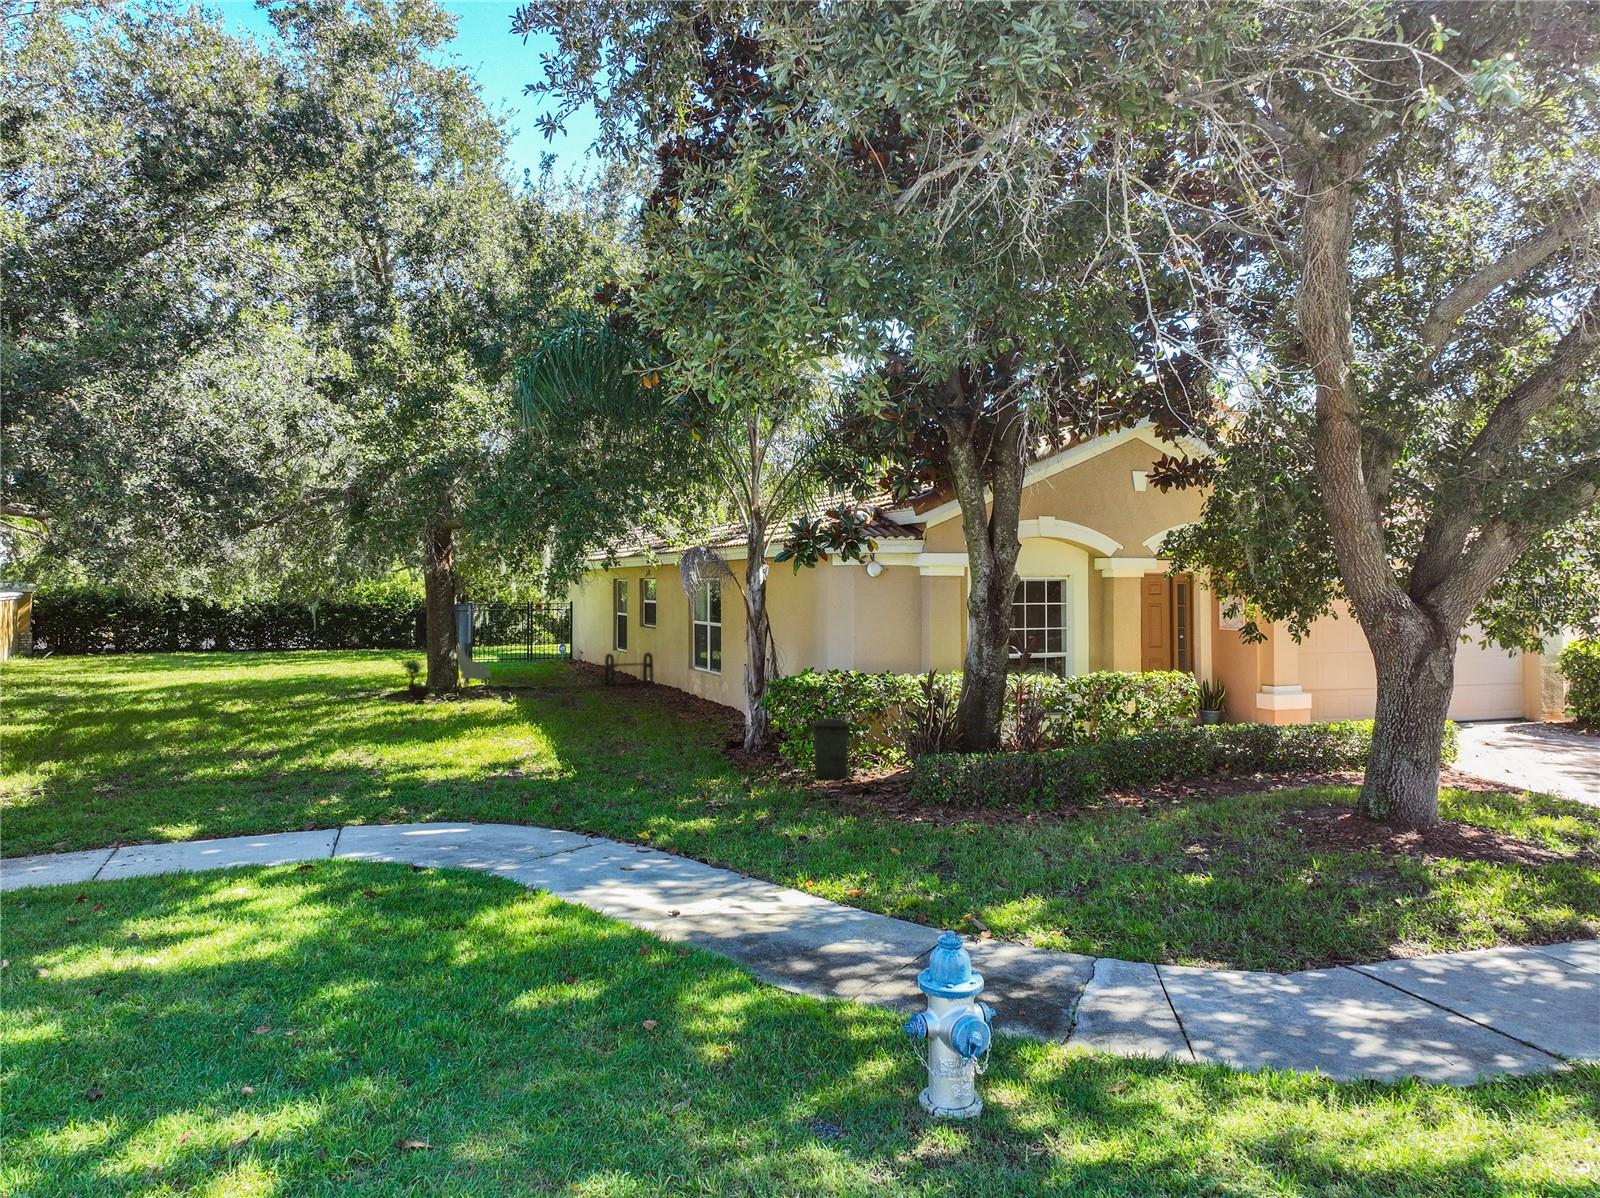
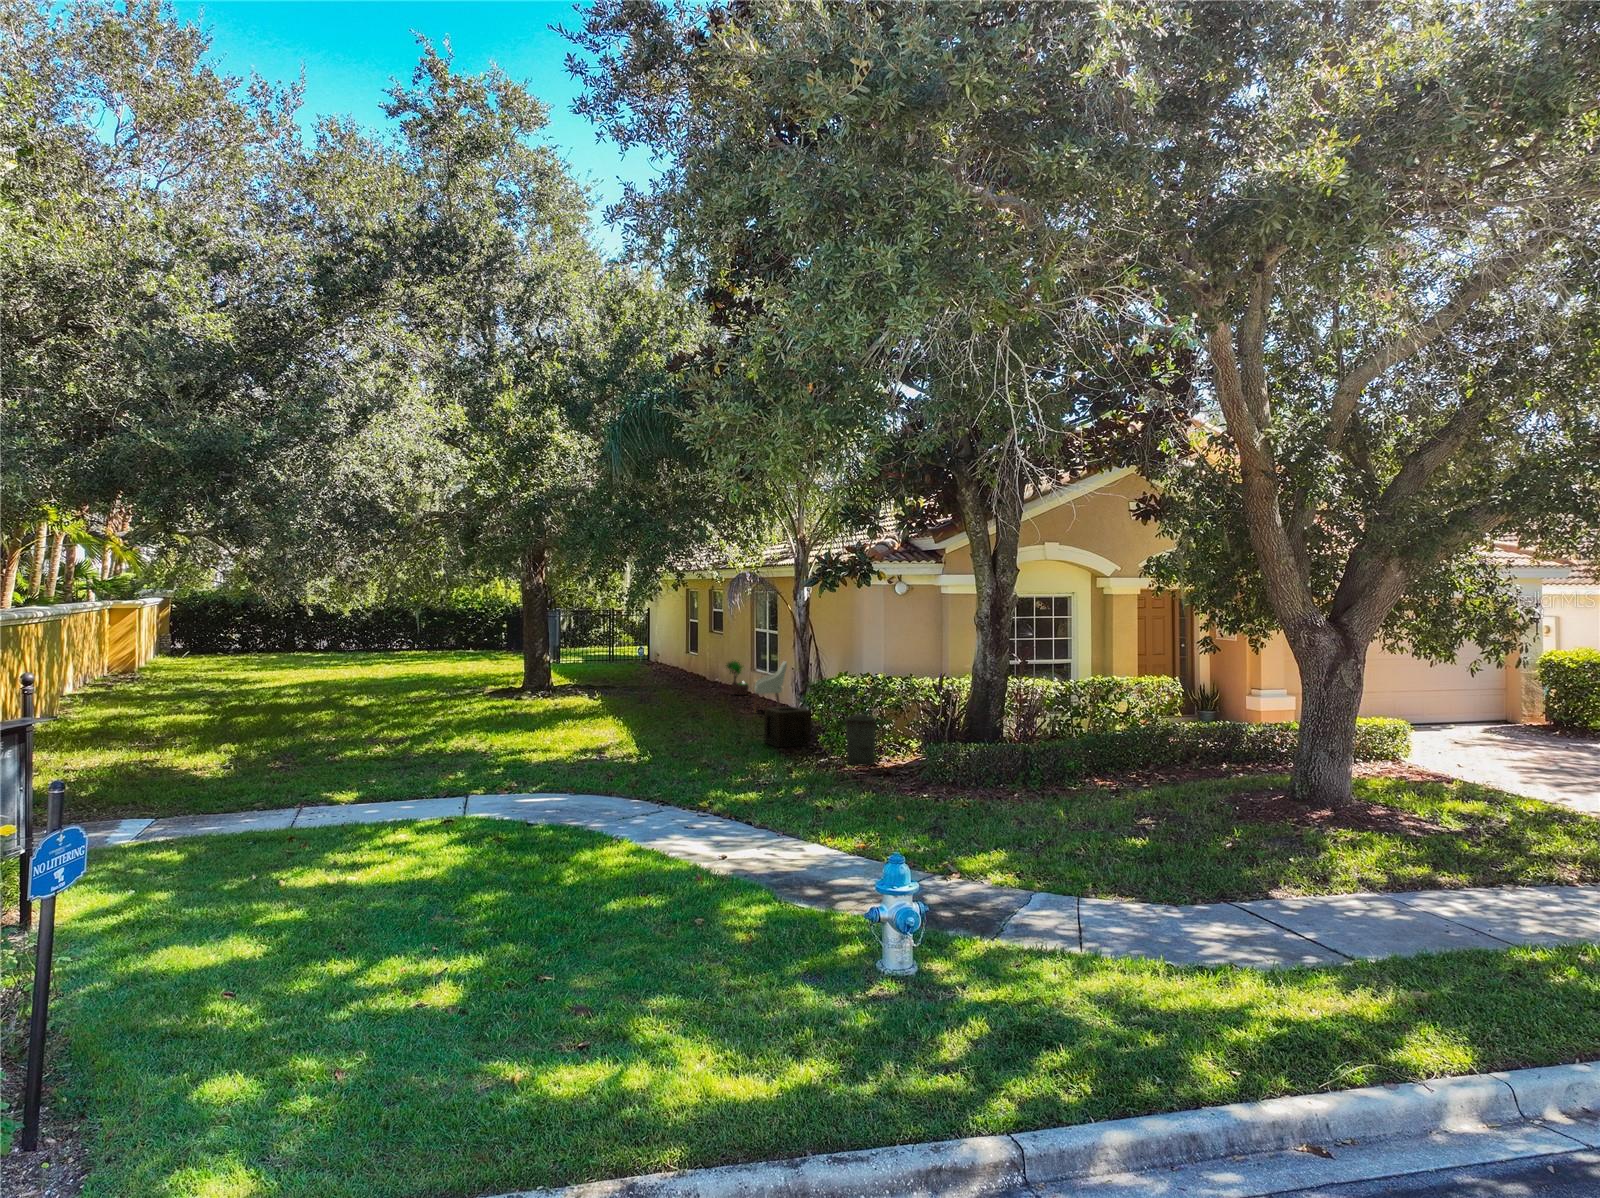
chair: present [456,648,492,696] -> present [754,661,787,712]
bench: present [605,652,653,686] -> none [676,655,719,685]
potted tree: present [402,659,430,699] -> present [726,660,749,695]
wooden crate: none [712,710,768,758] -> present [764,707,811,747]

